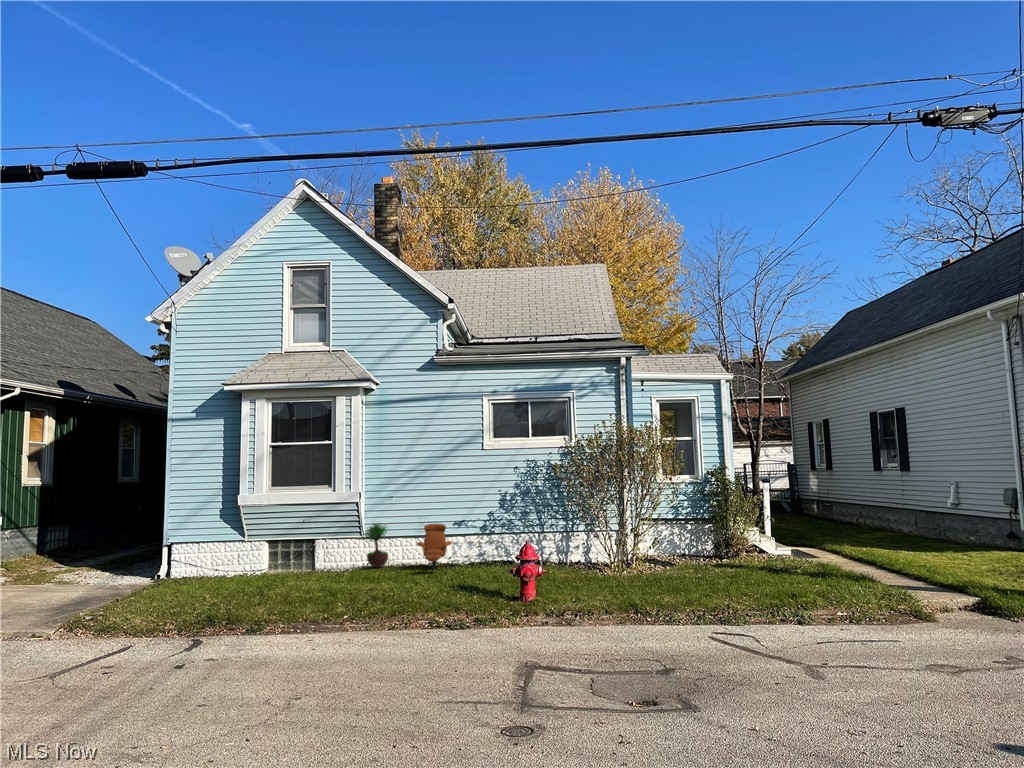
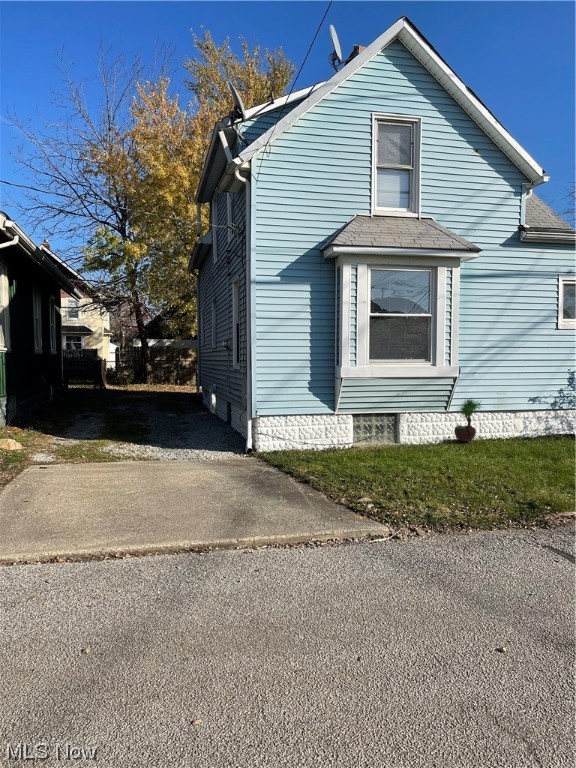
lounge chair: present [417,524,452,572] -> none [504,400,550,450]

